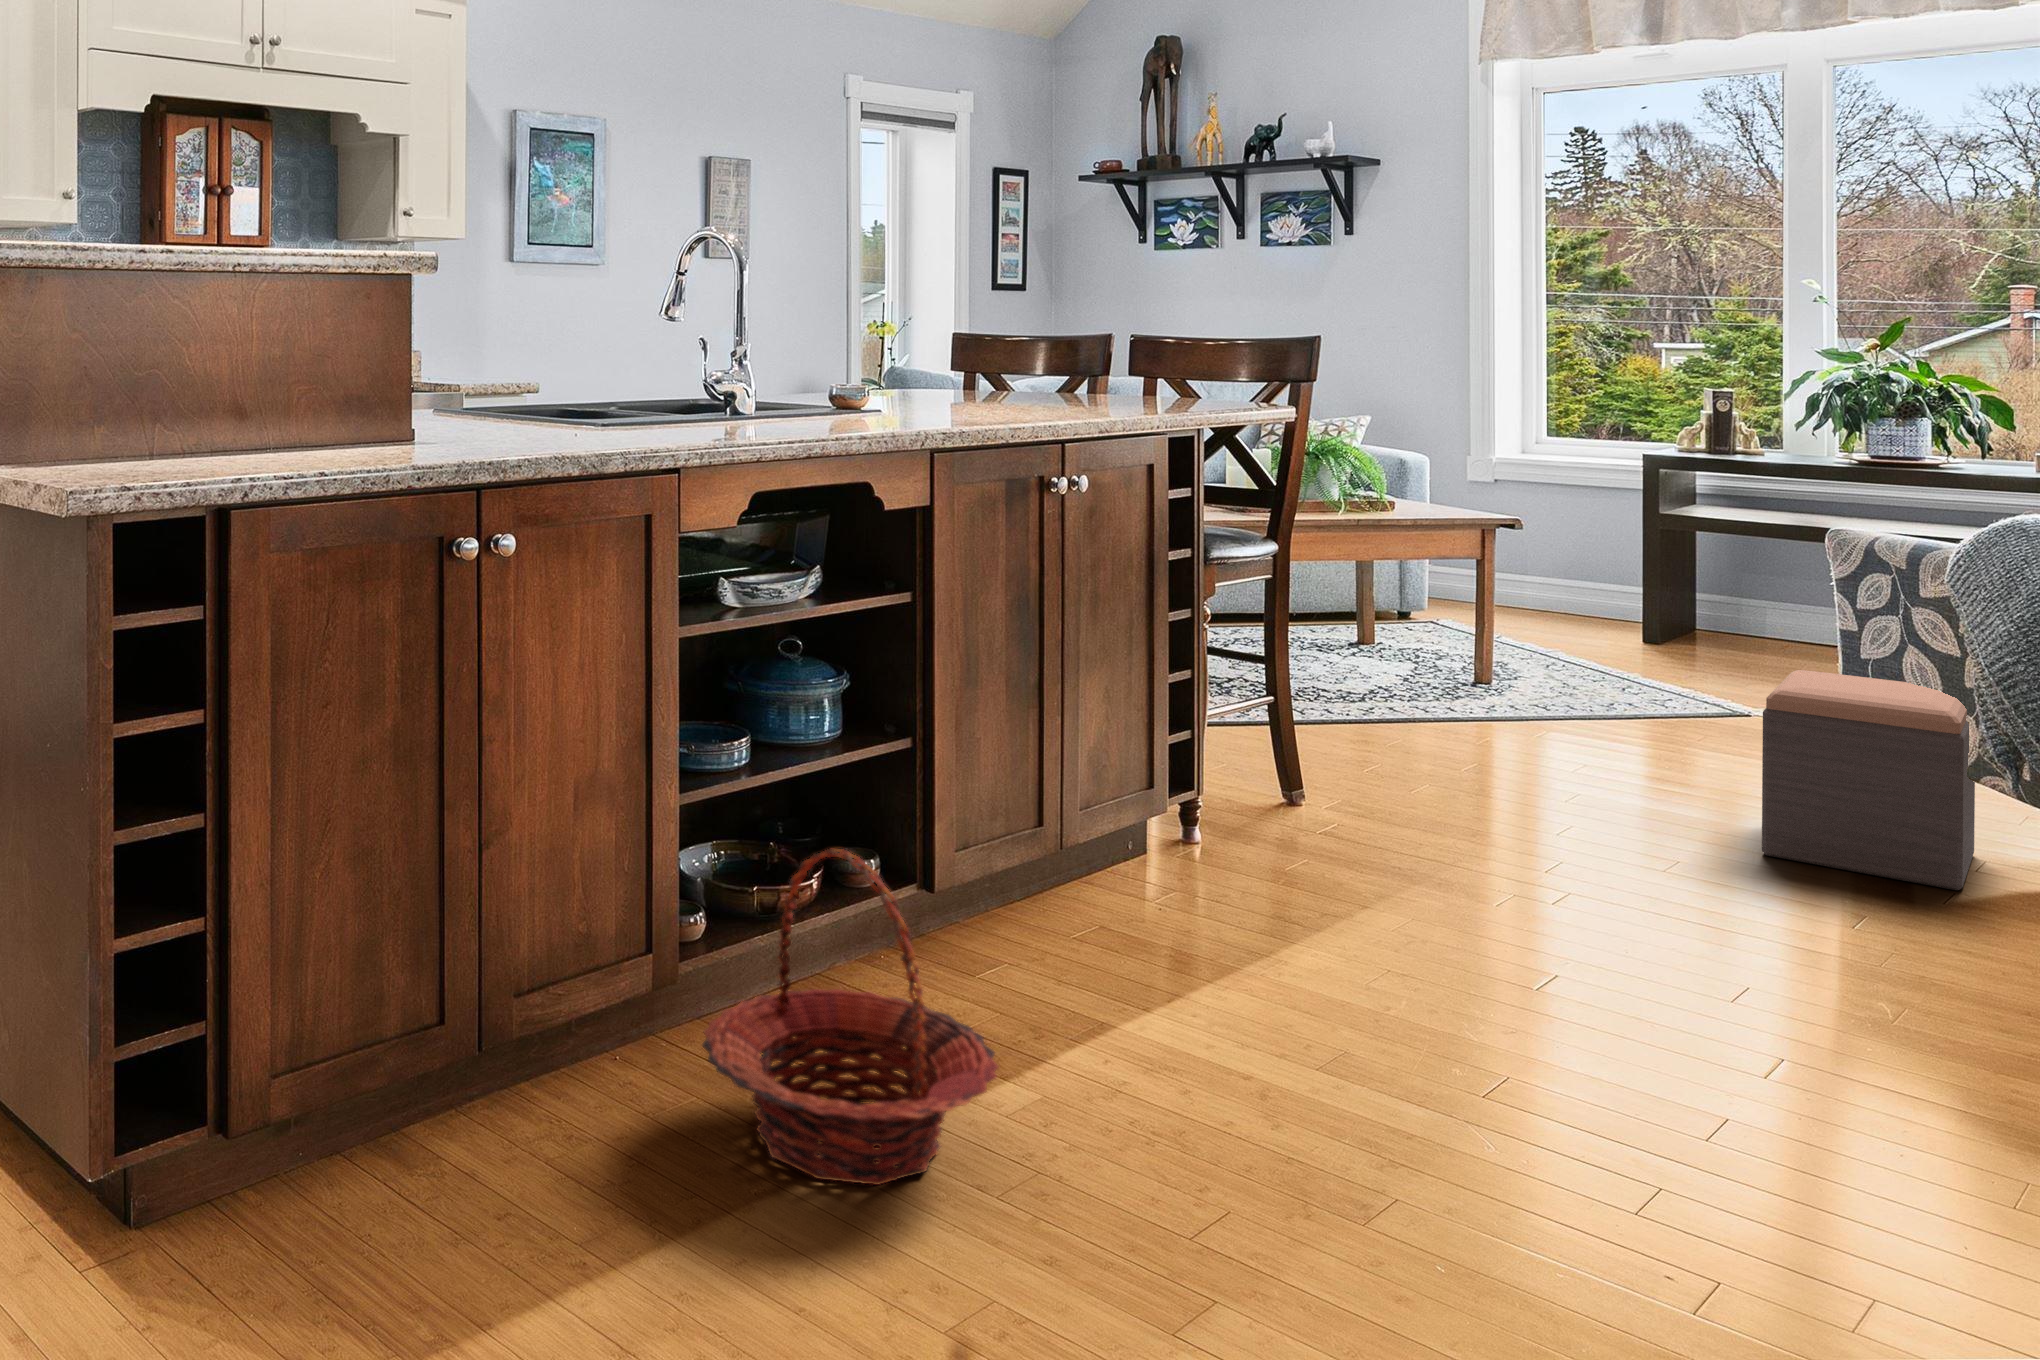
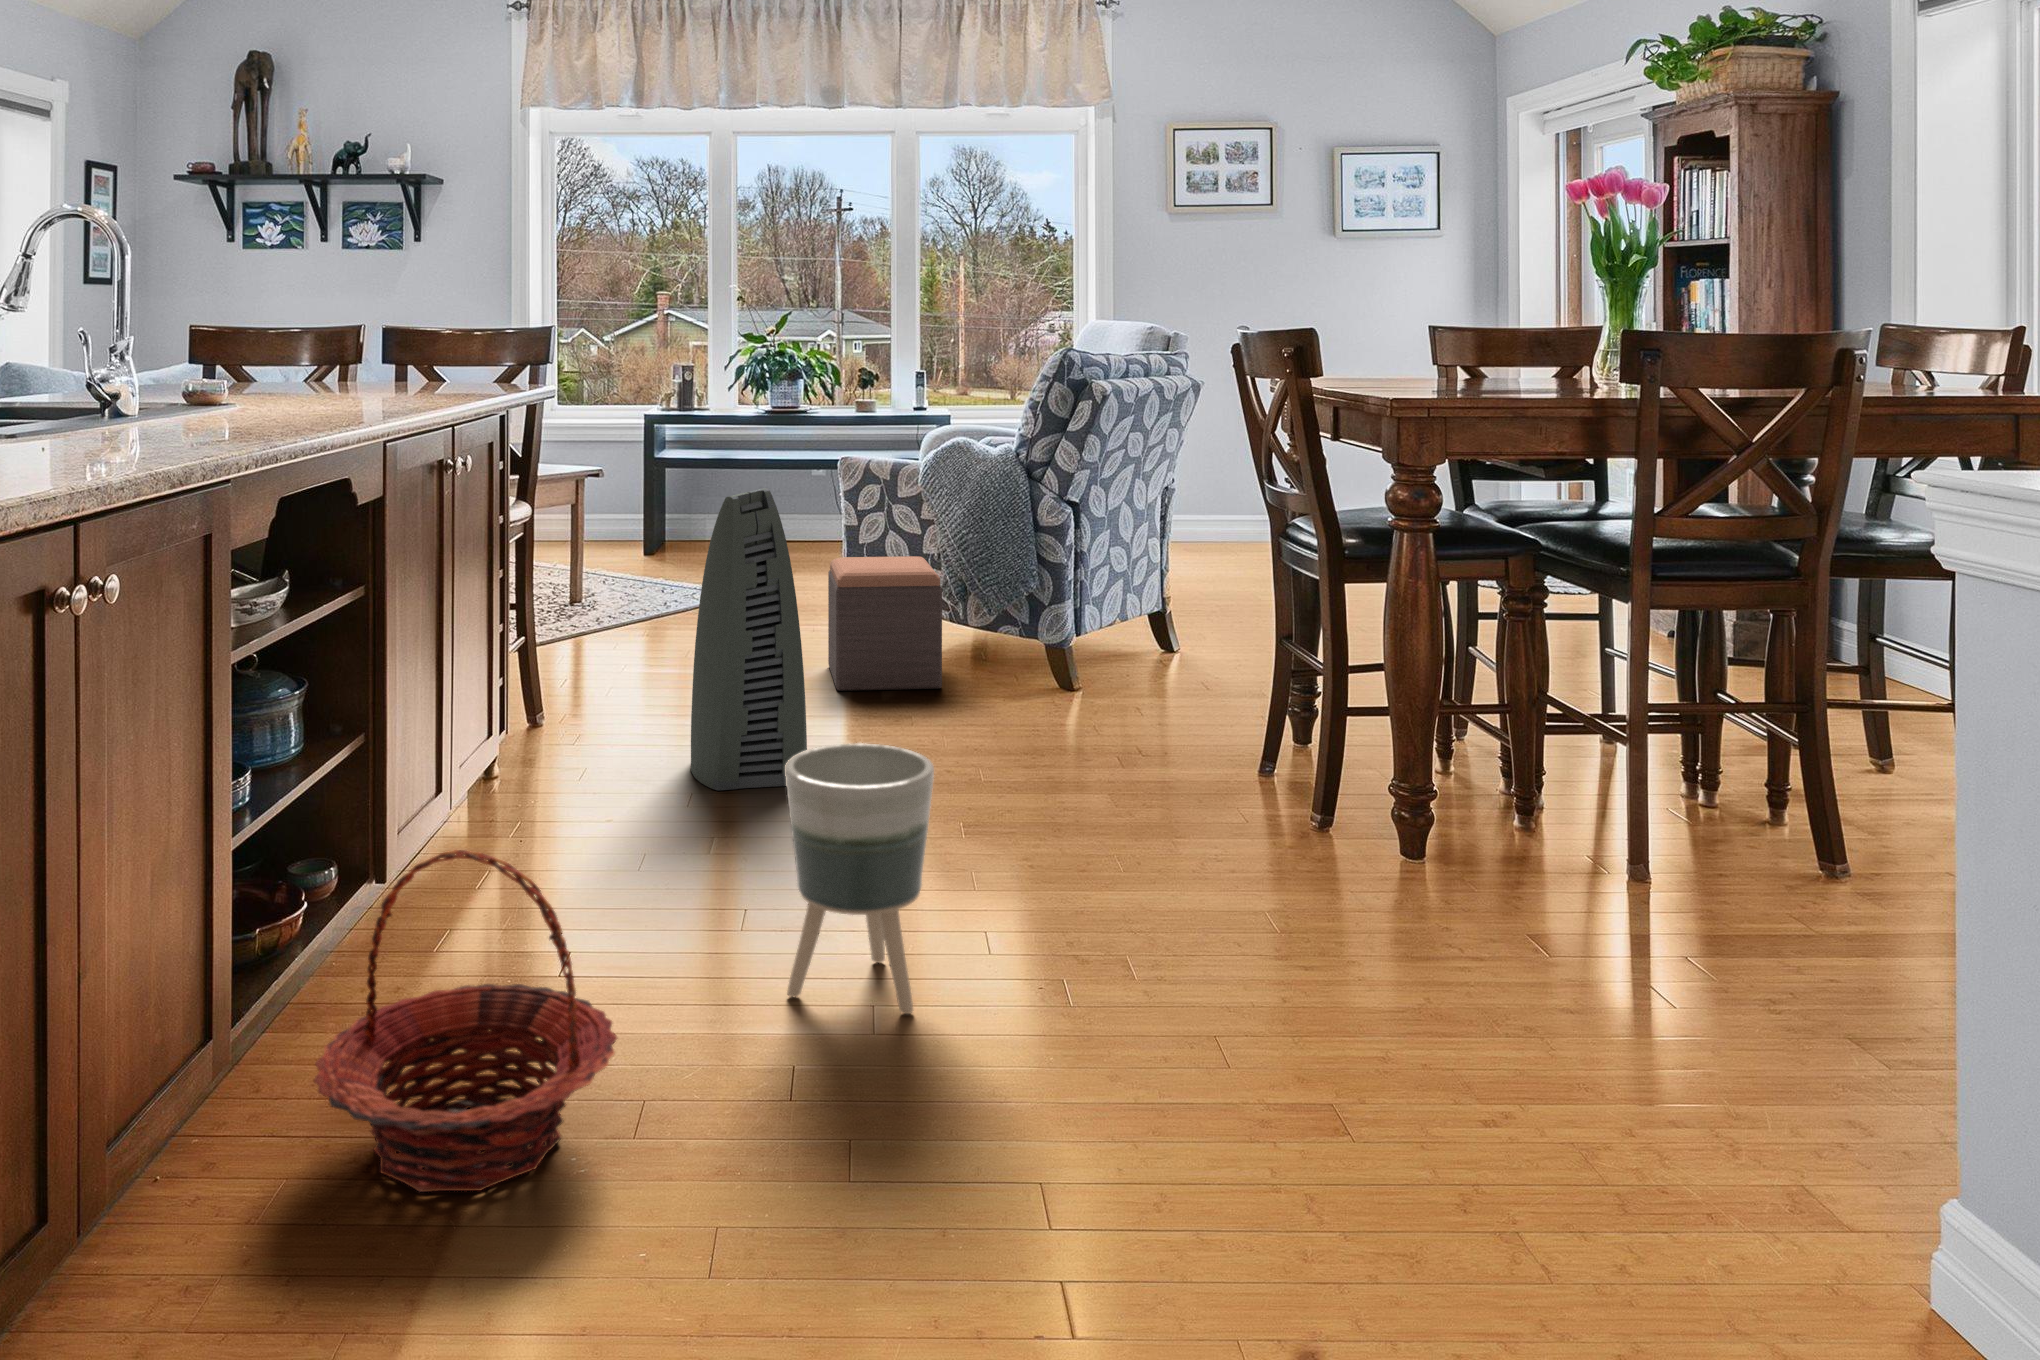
air purifier: none [1430,551,1600,949] -> present [691,488,807,791]
planter: none [1294,865,1509,1231] -> present [785,743,934,1014]

